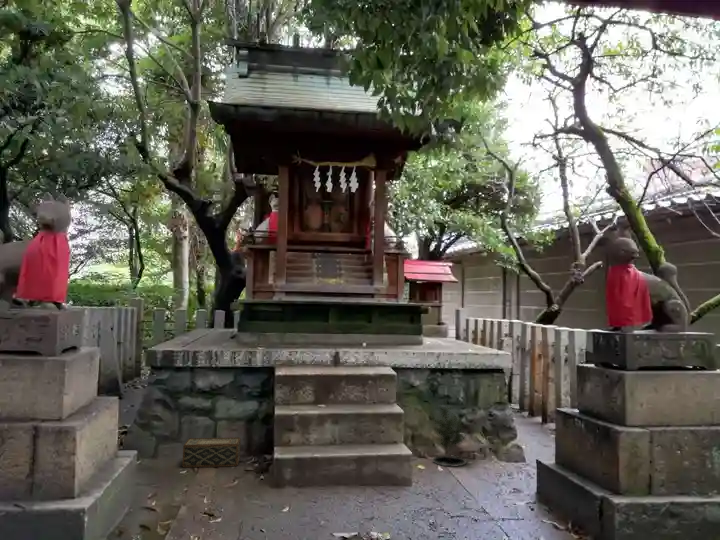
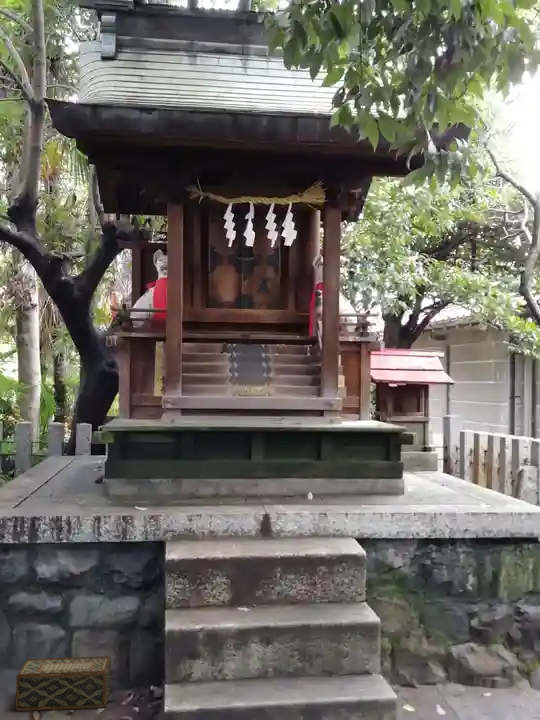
potted tree: present [433,407,466,466] -> none [423,594,484,707]

